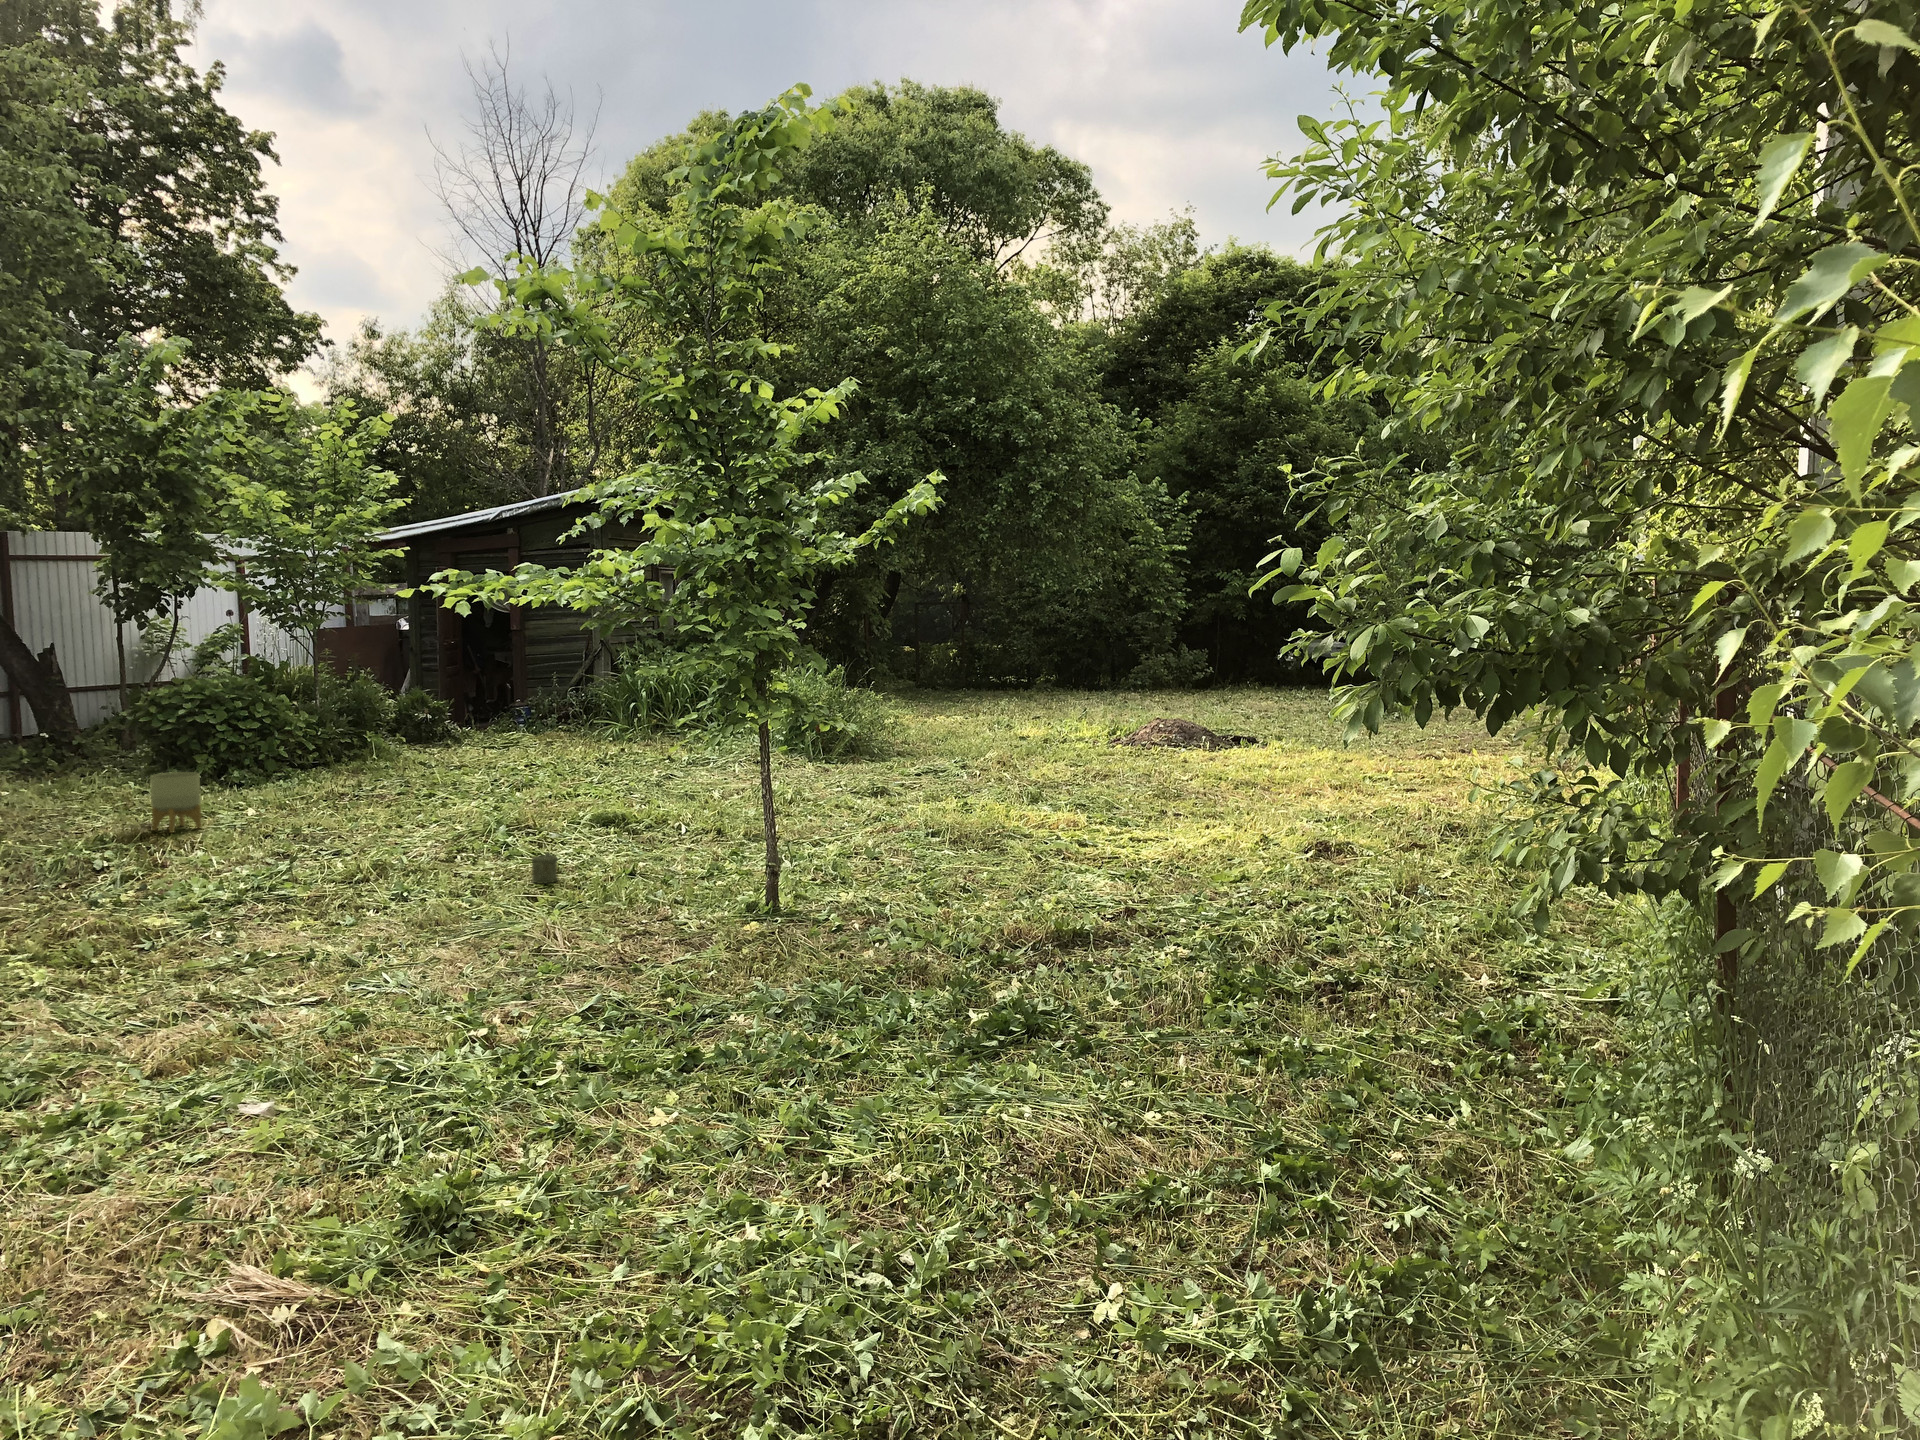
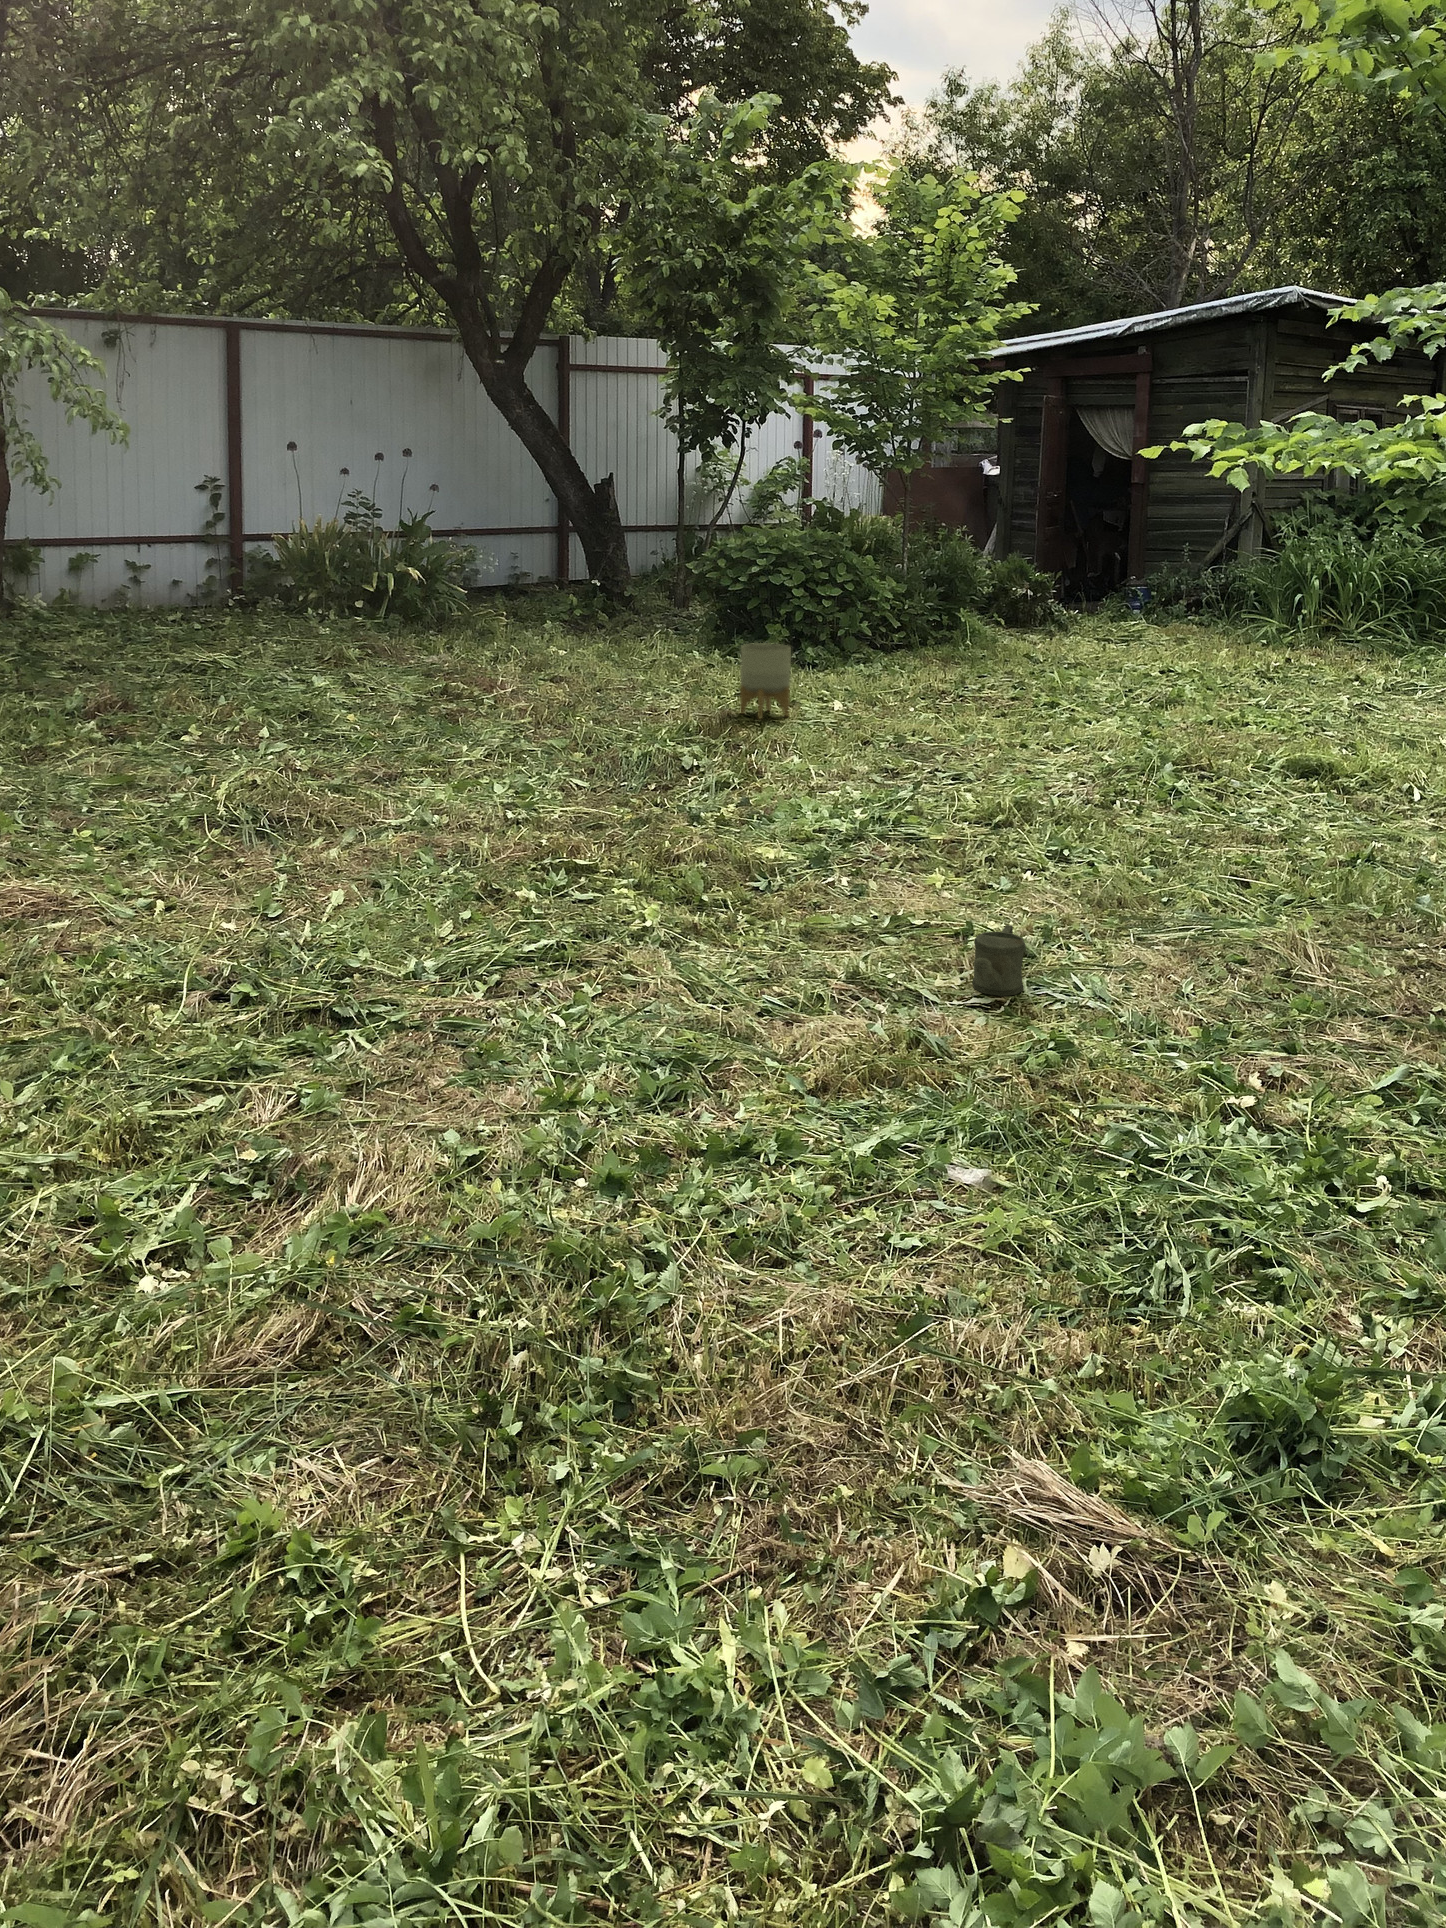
watering can: present [532,853,558,884] -> present [973,925,1026,996]

